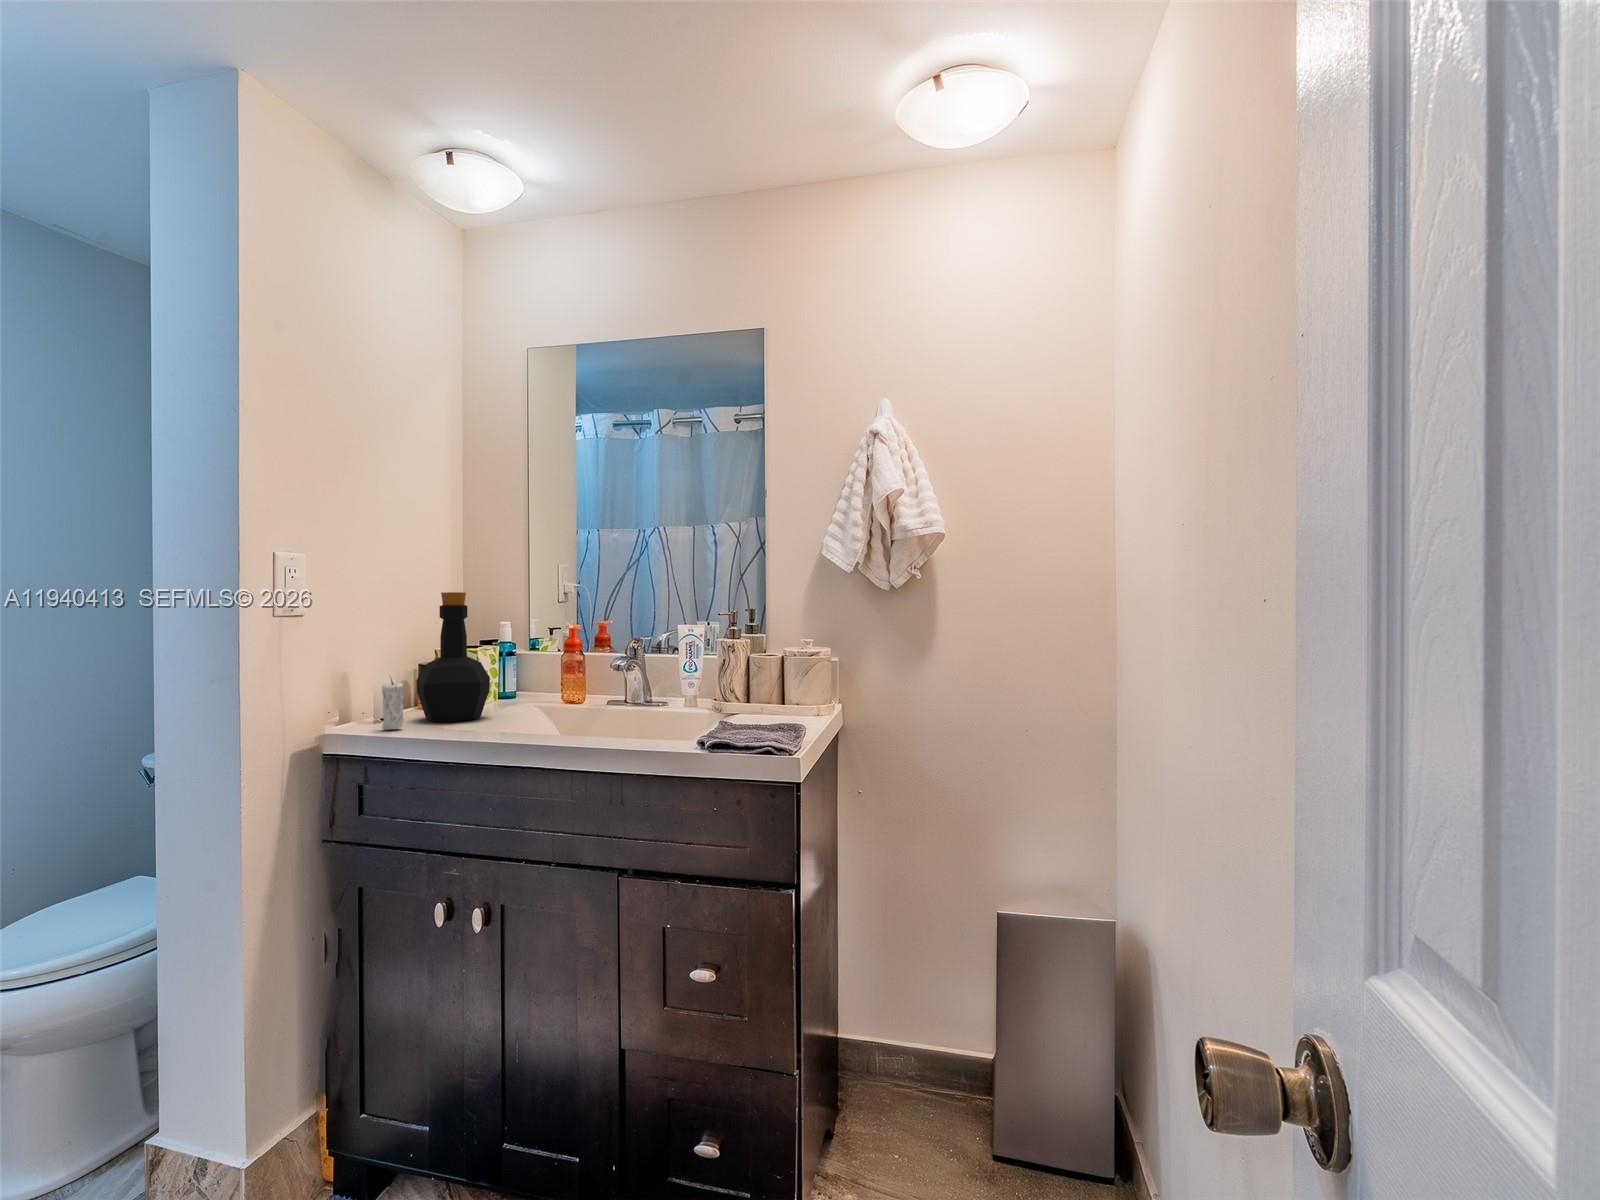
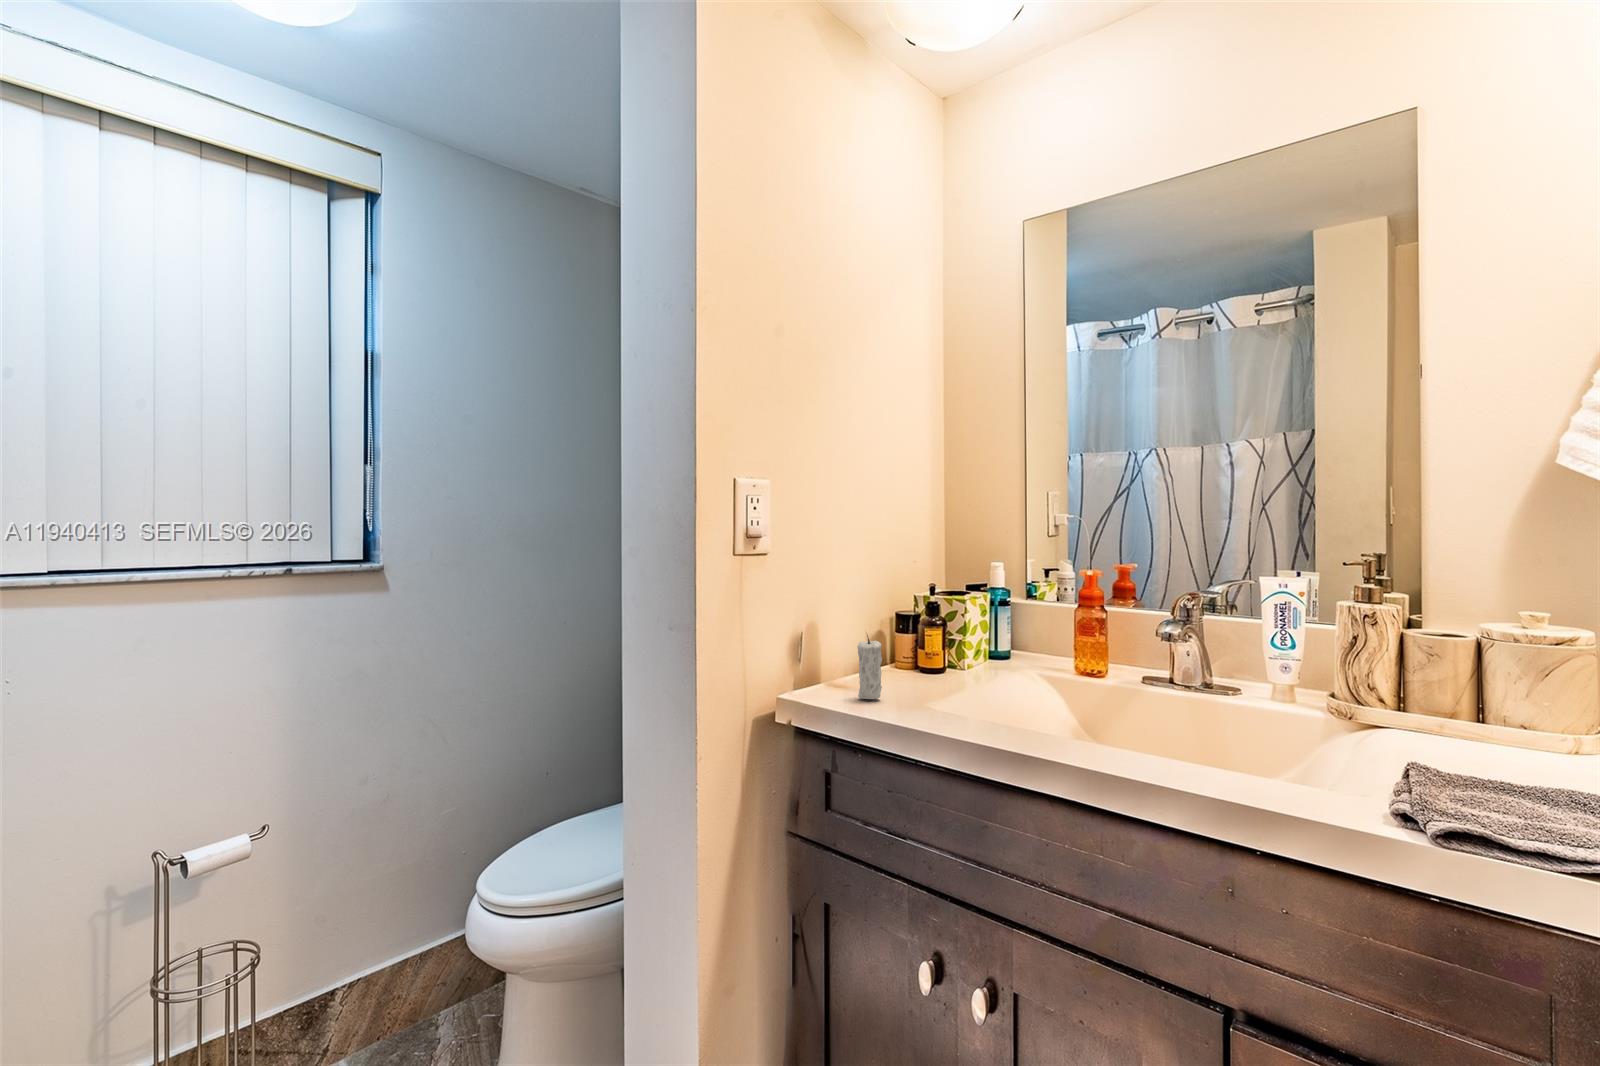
bottle: present [416,592,490,722] -> none [896,527,982,693]

